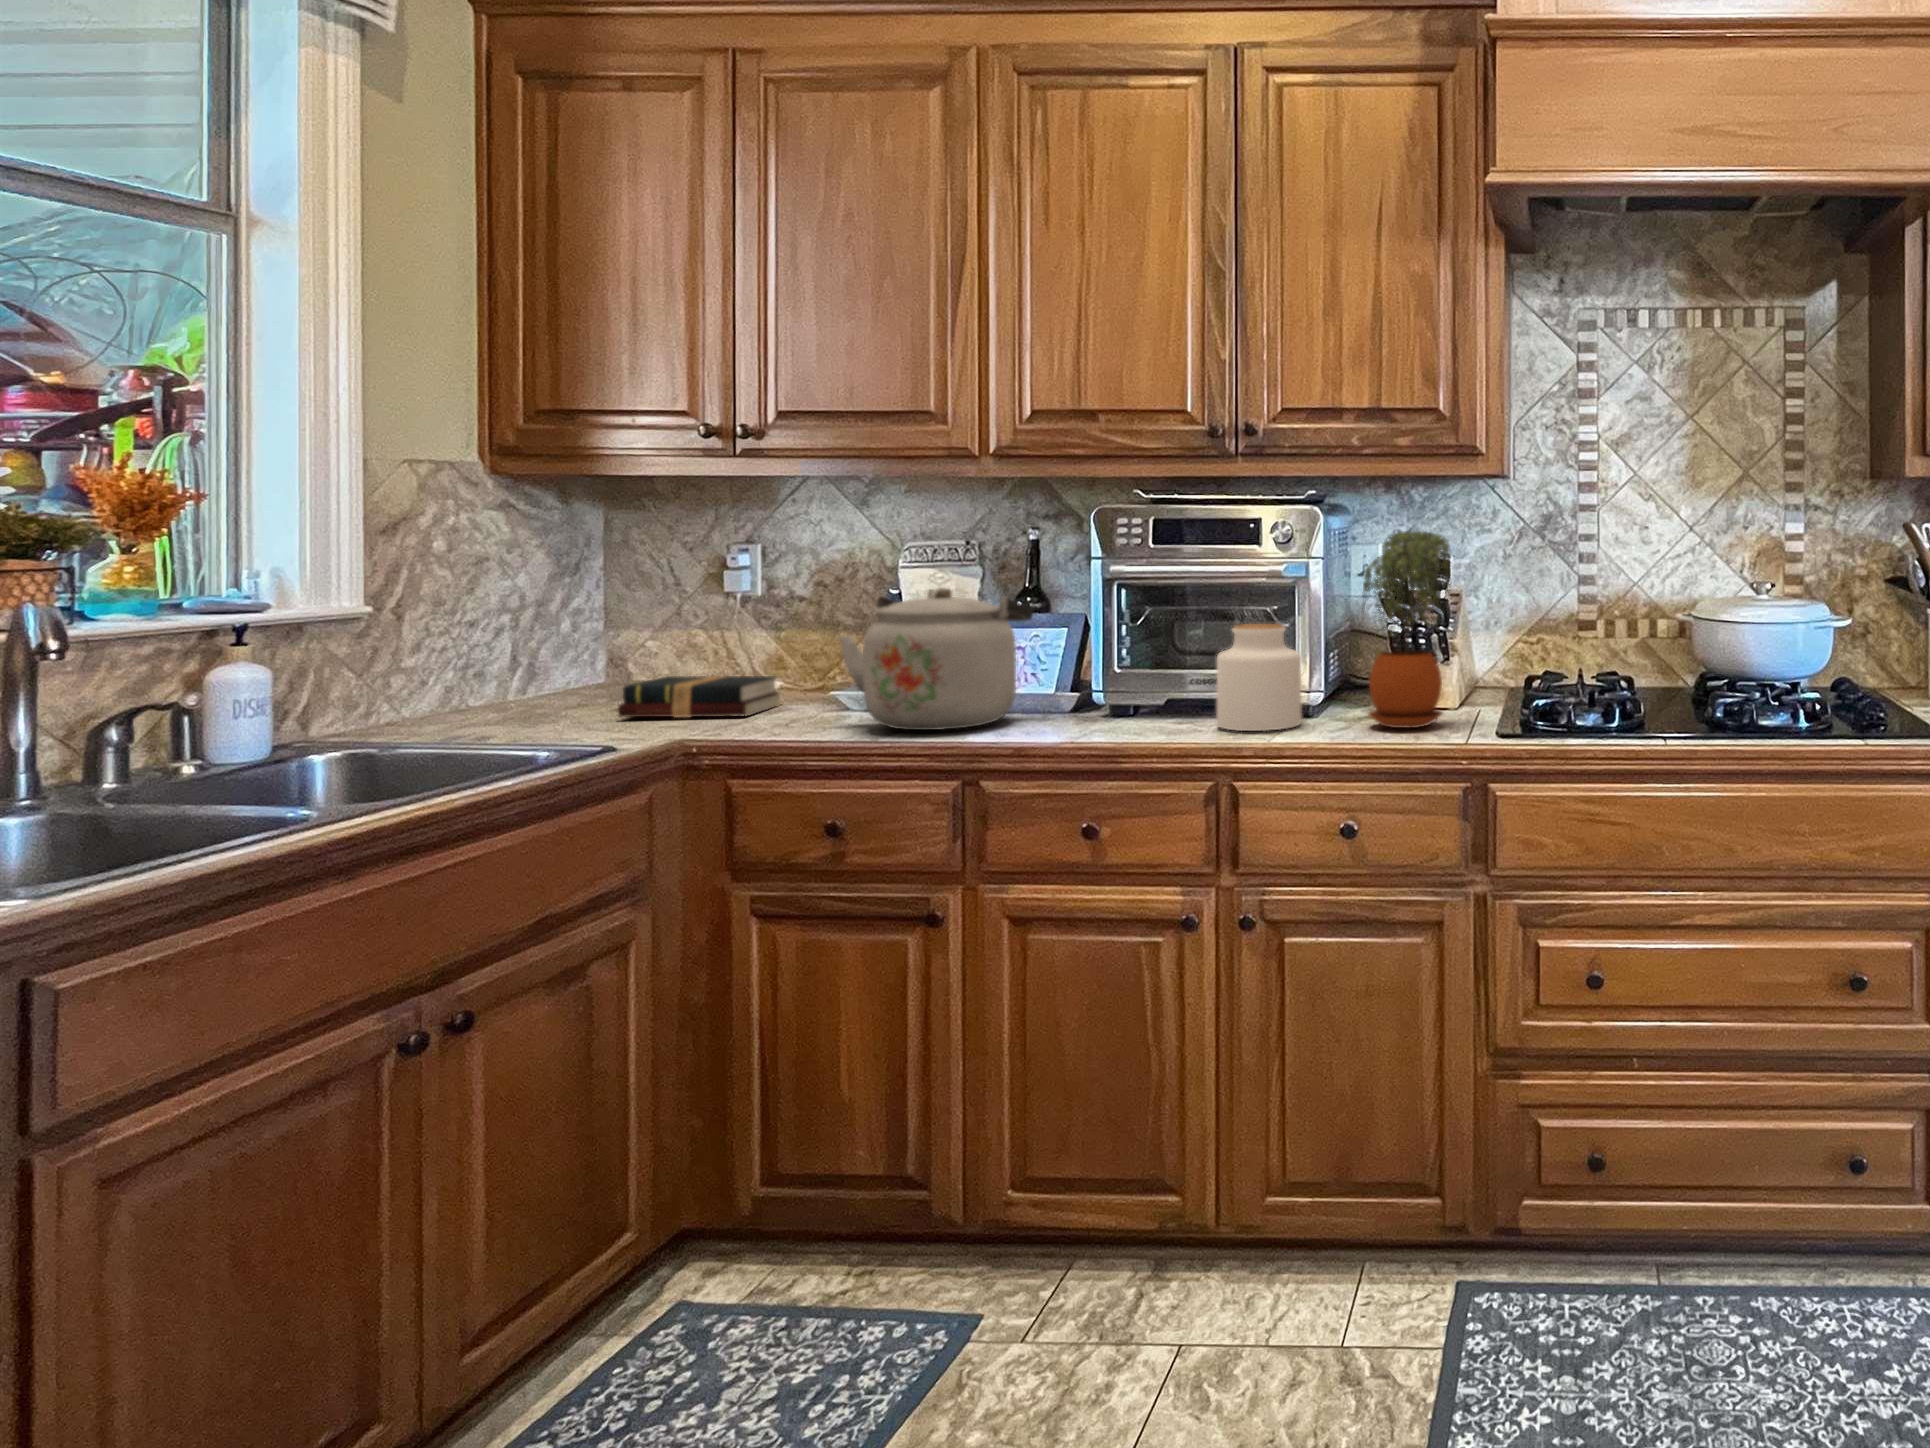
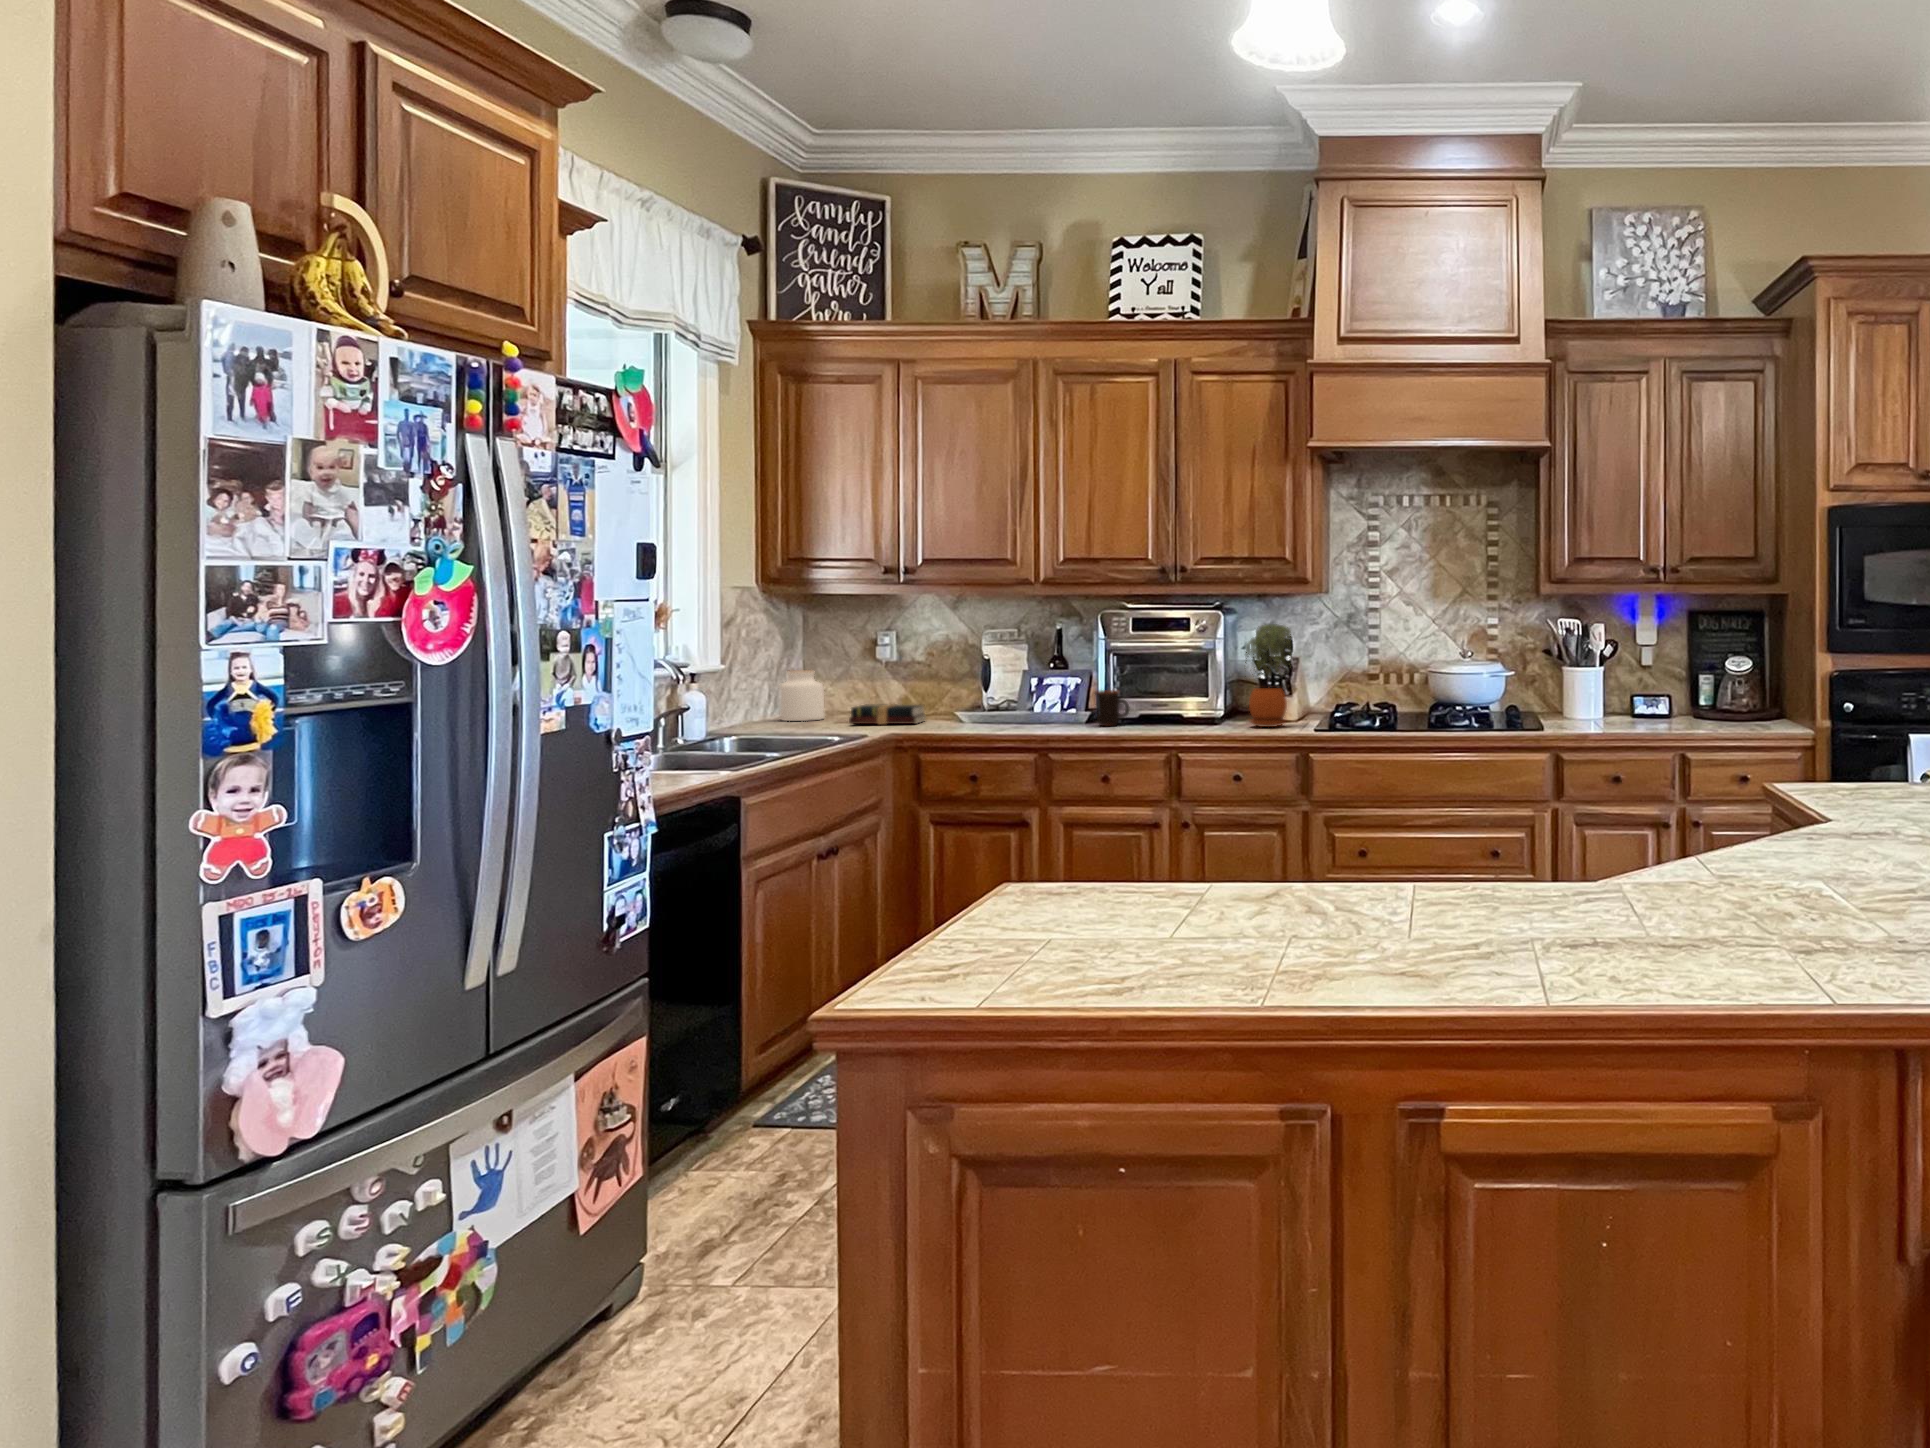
kettle: present [839,587,1033,730] -> none [969,654,1068,727]
jar: present [1217,624,1302,731] -> present [779,670,825,721]
mug: none [1076,654,1145,724] -> present [1095,690,1130,726]

